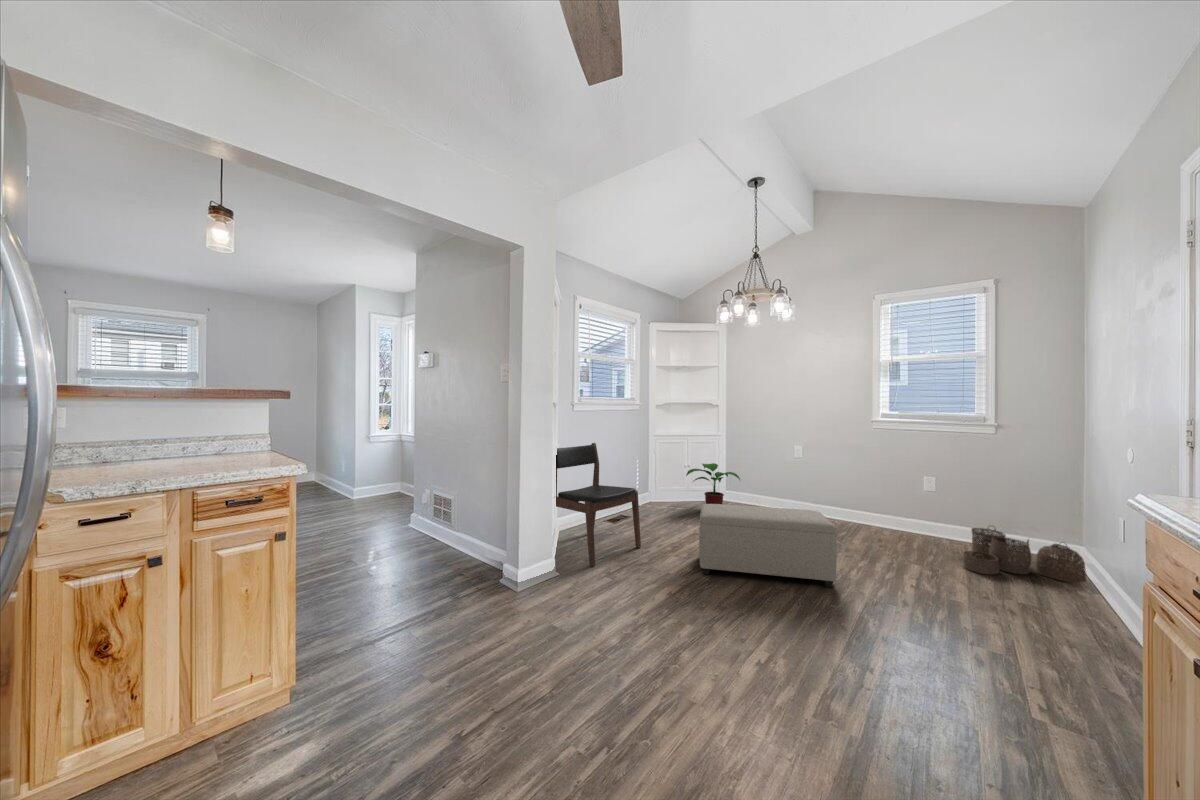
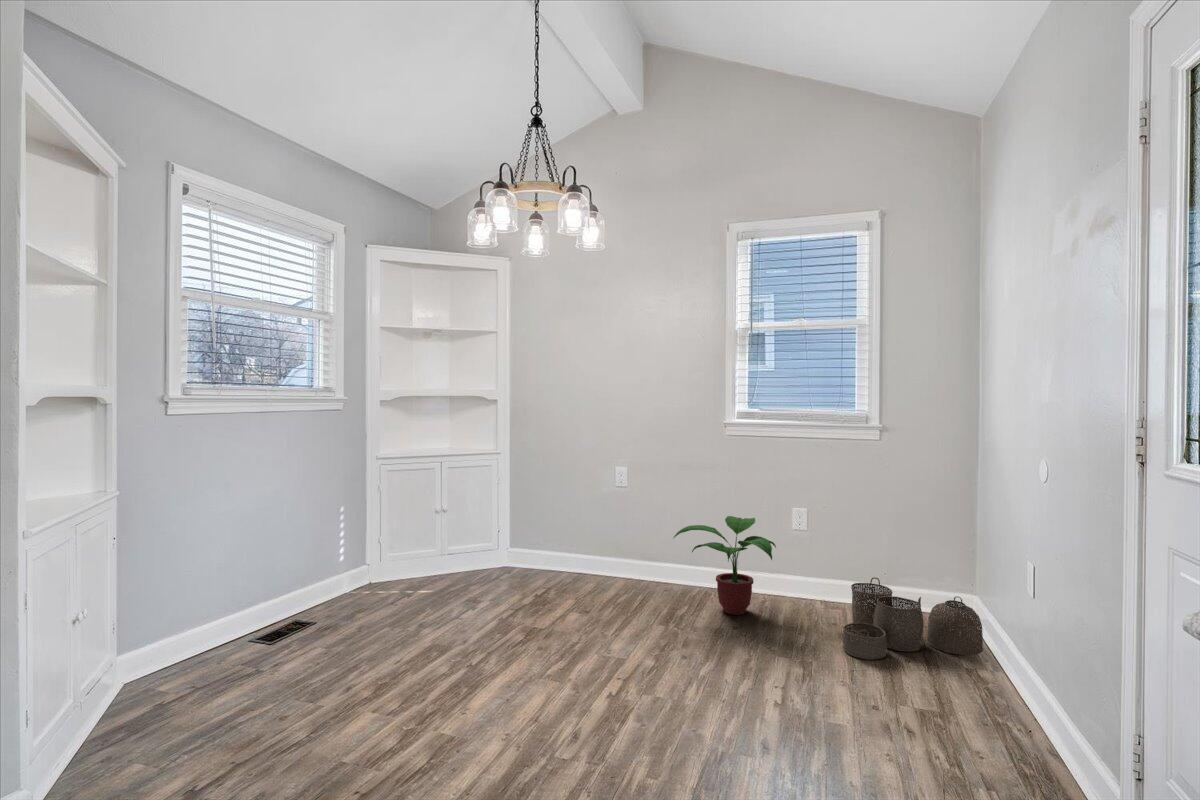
dining chair: present [556,443,641,567] -> none [61,484,307,782]
potted plant: present [686,463,740,504] -> present [674,516,776,615]
ottoman: present [699,504,837,587] -> none [413,591,663,750]

